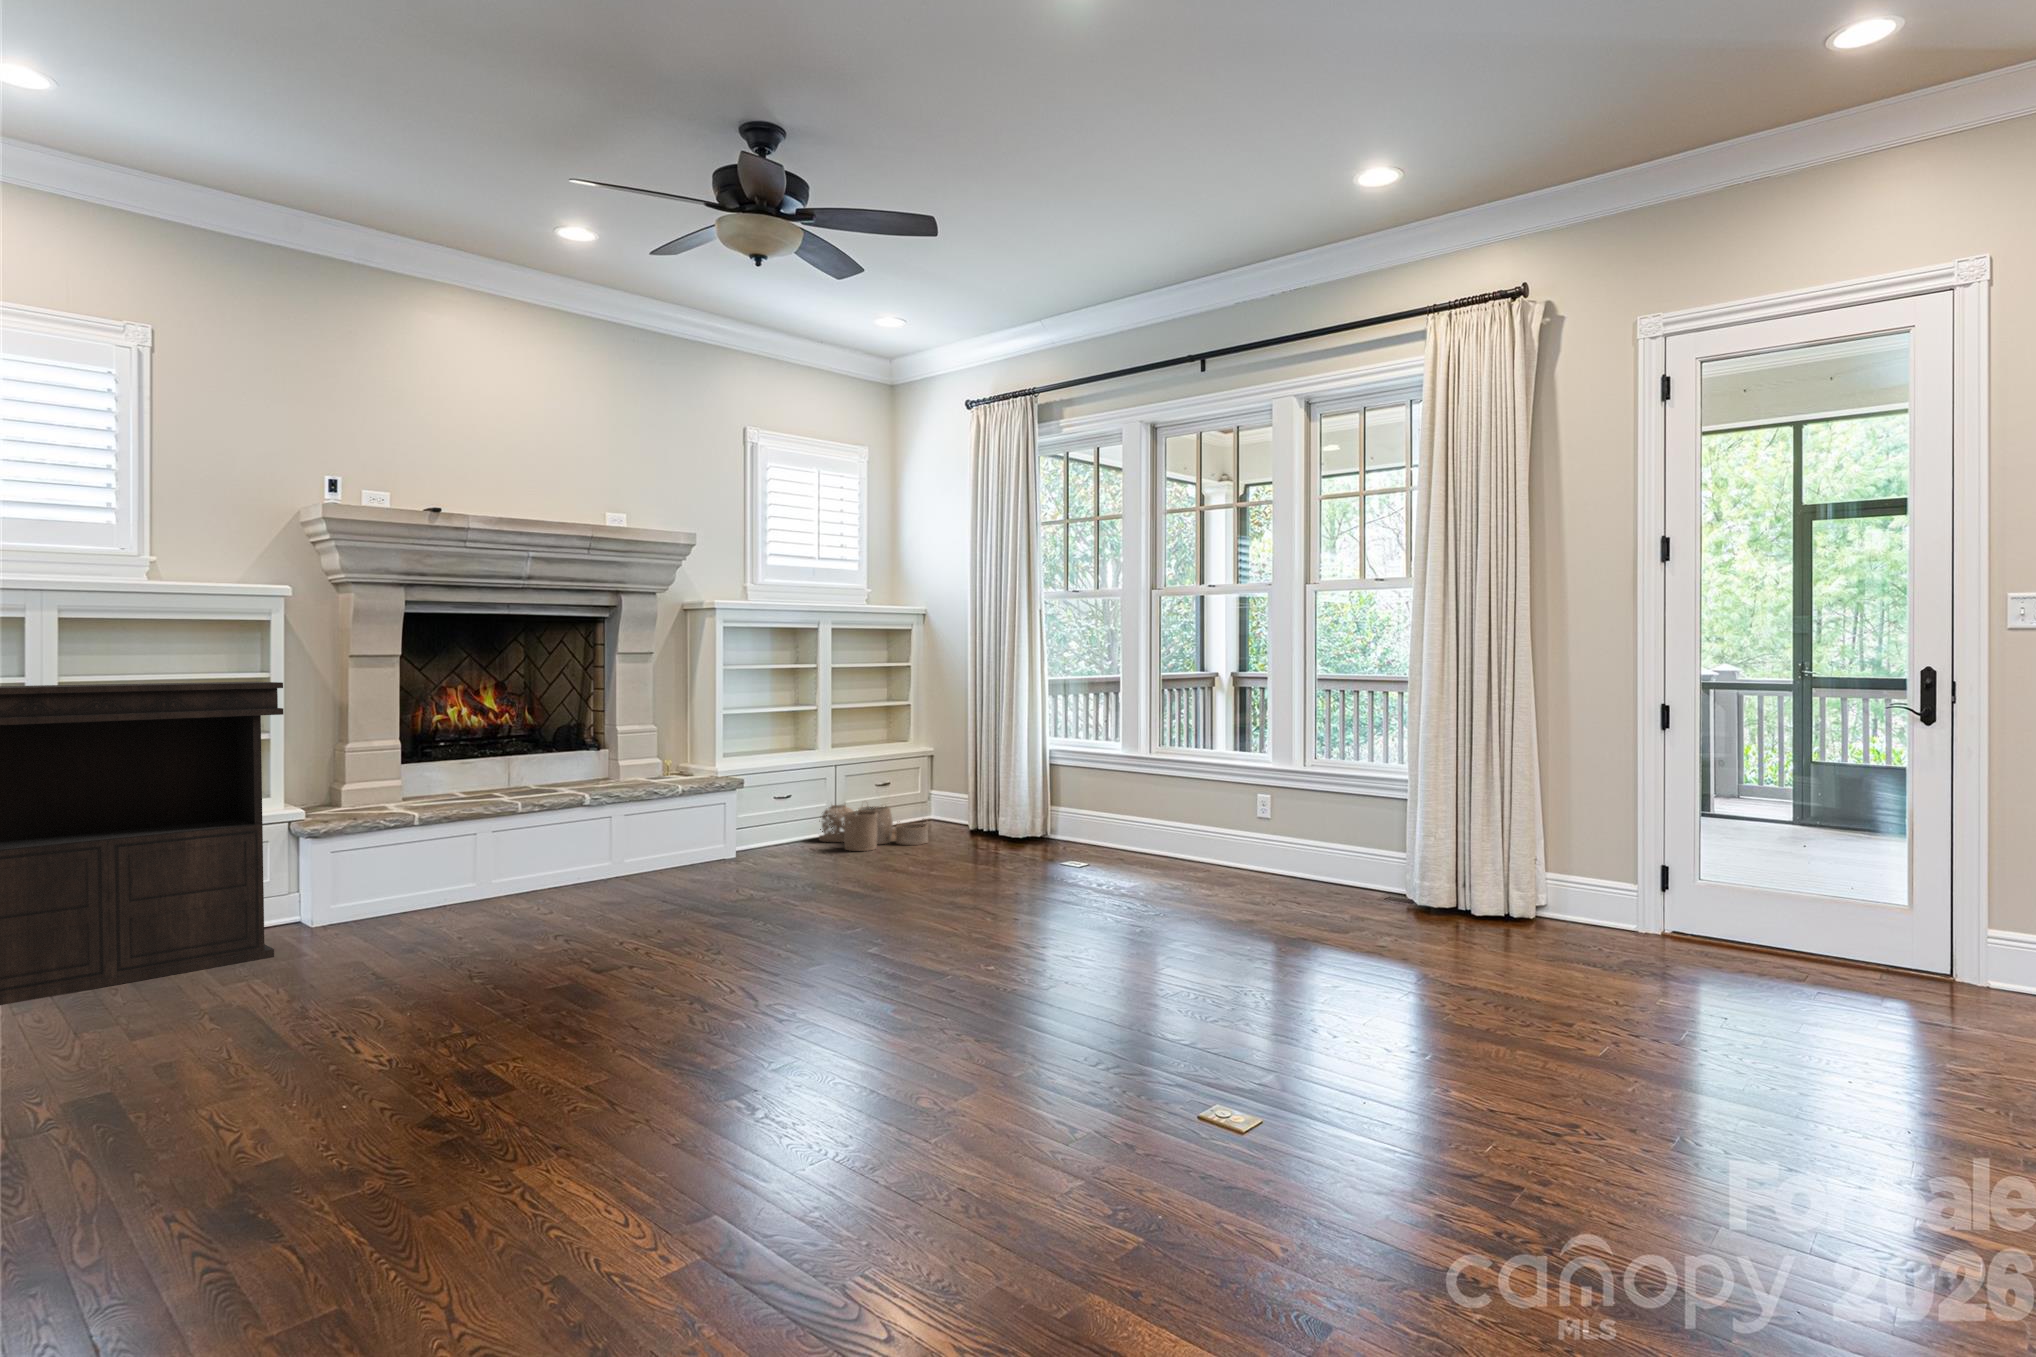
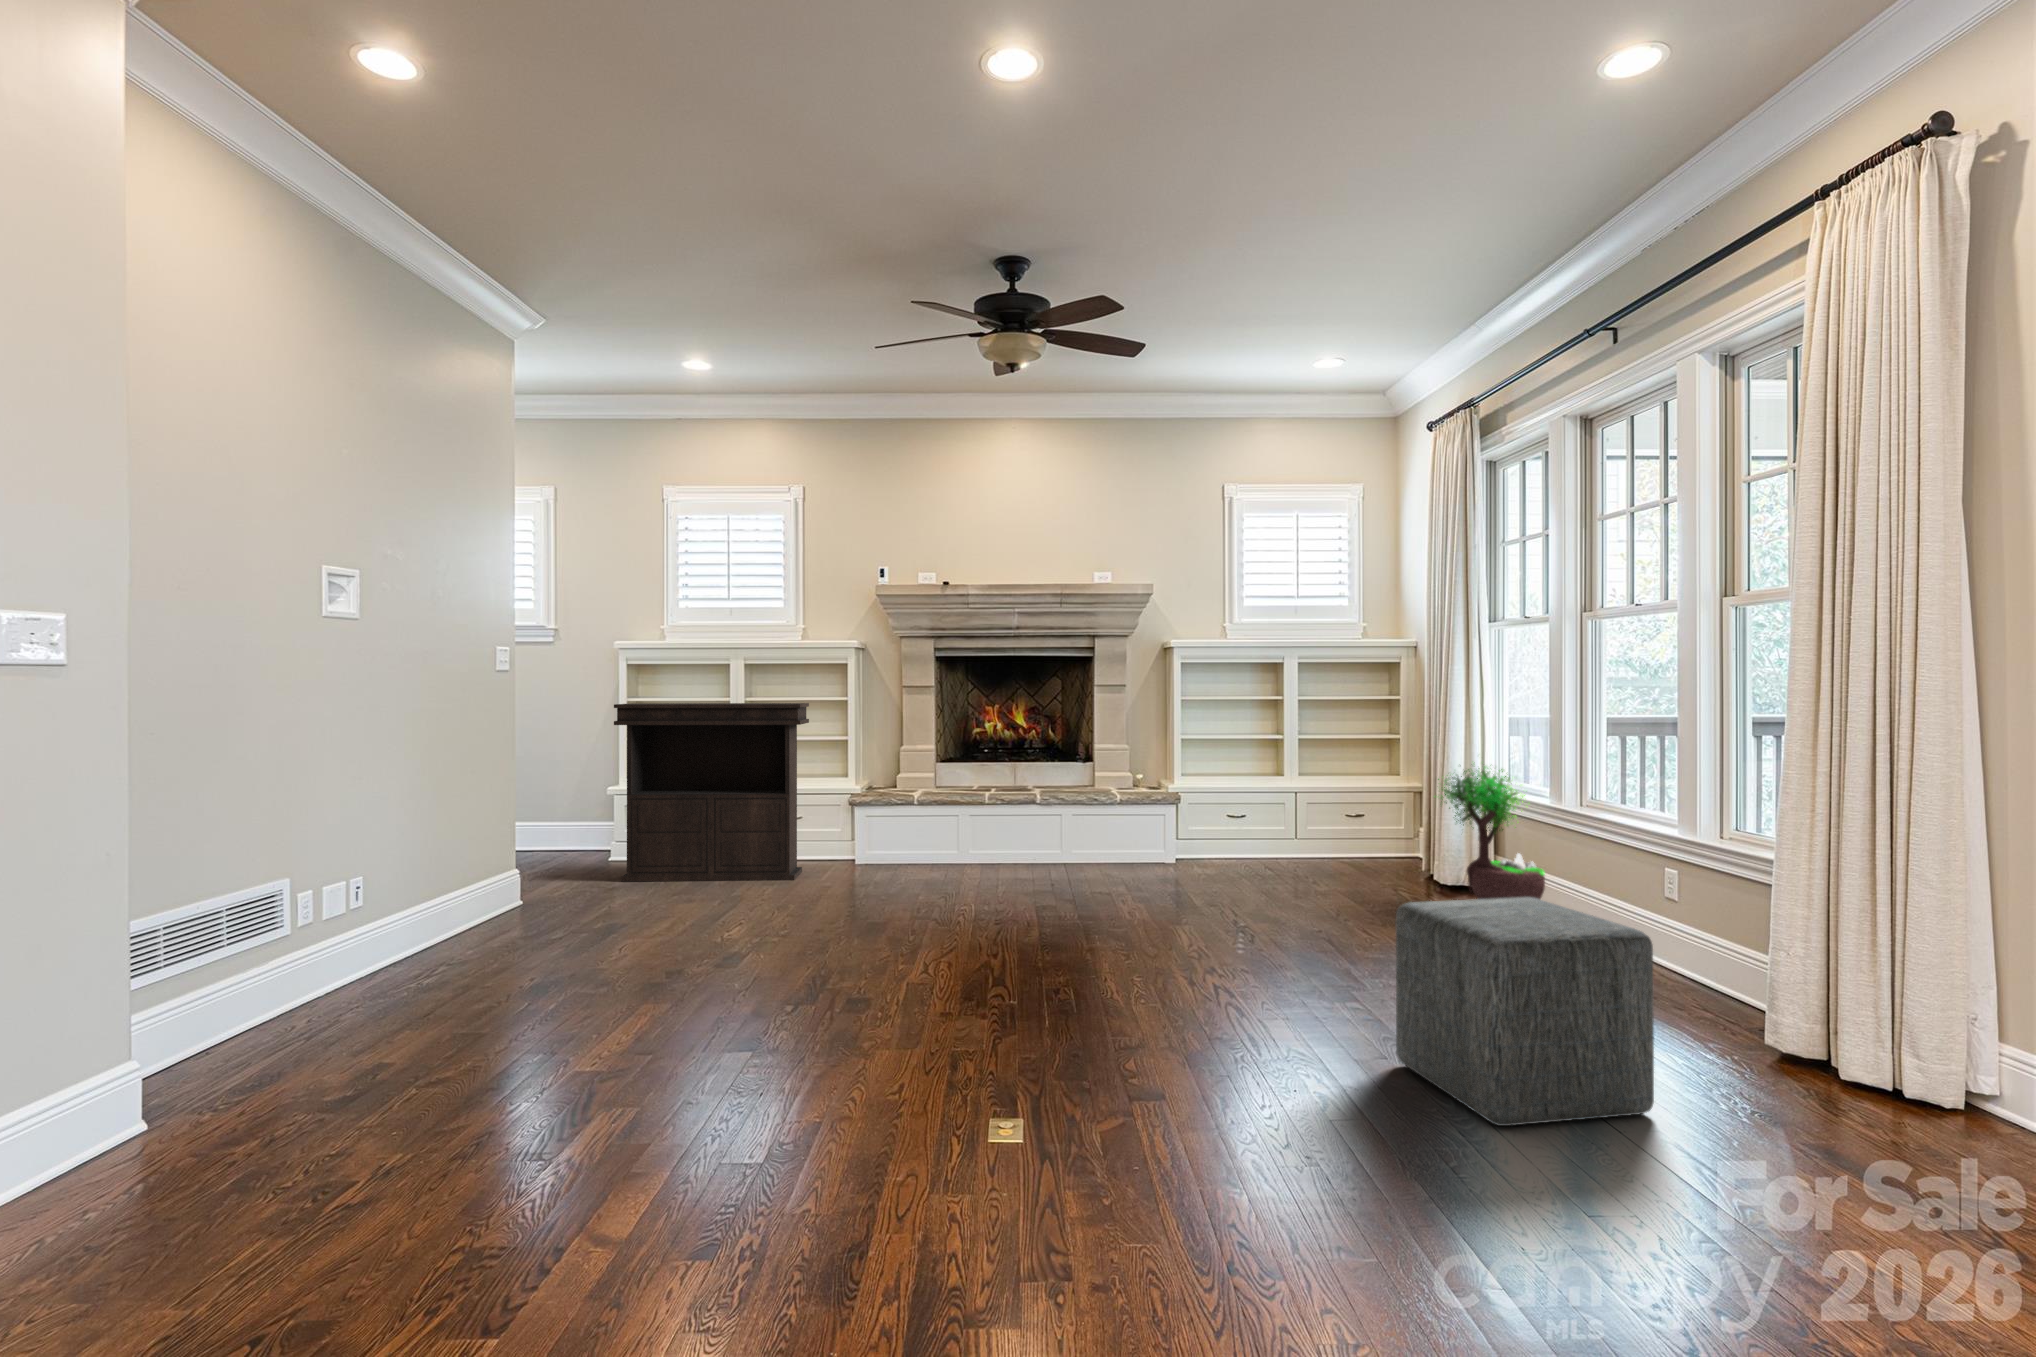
potted tree: none [1039,713,1129,853] -> present [1434,766,1545,899]
woven basket: present [819,804,928,851] -> none [1271,825,1365,877]
ottoman: none [1300,814,1467,980] -> present [1396,897,1654,1126]

